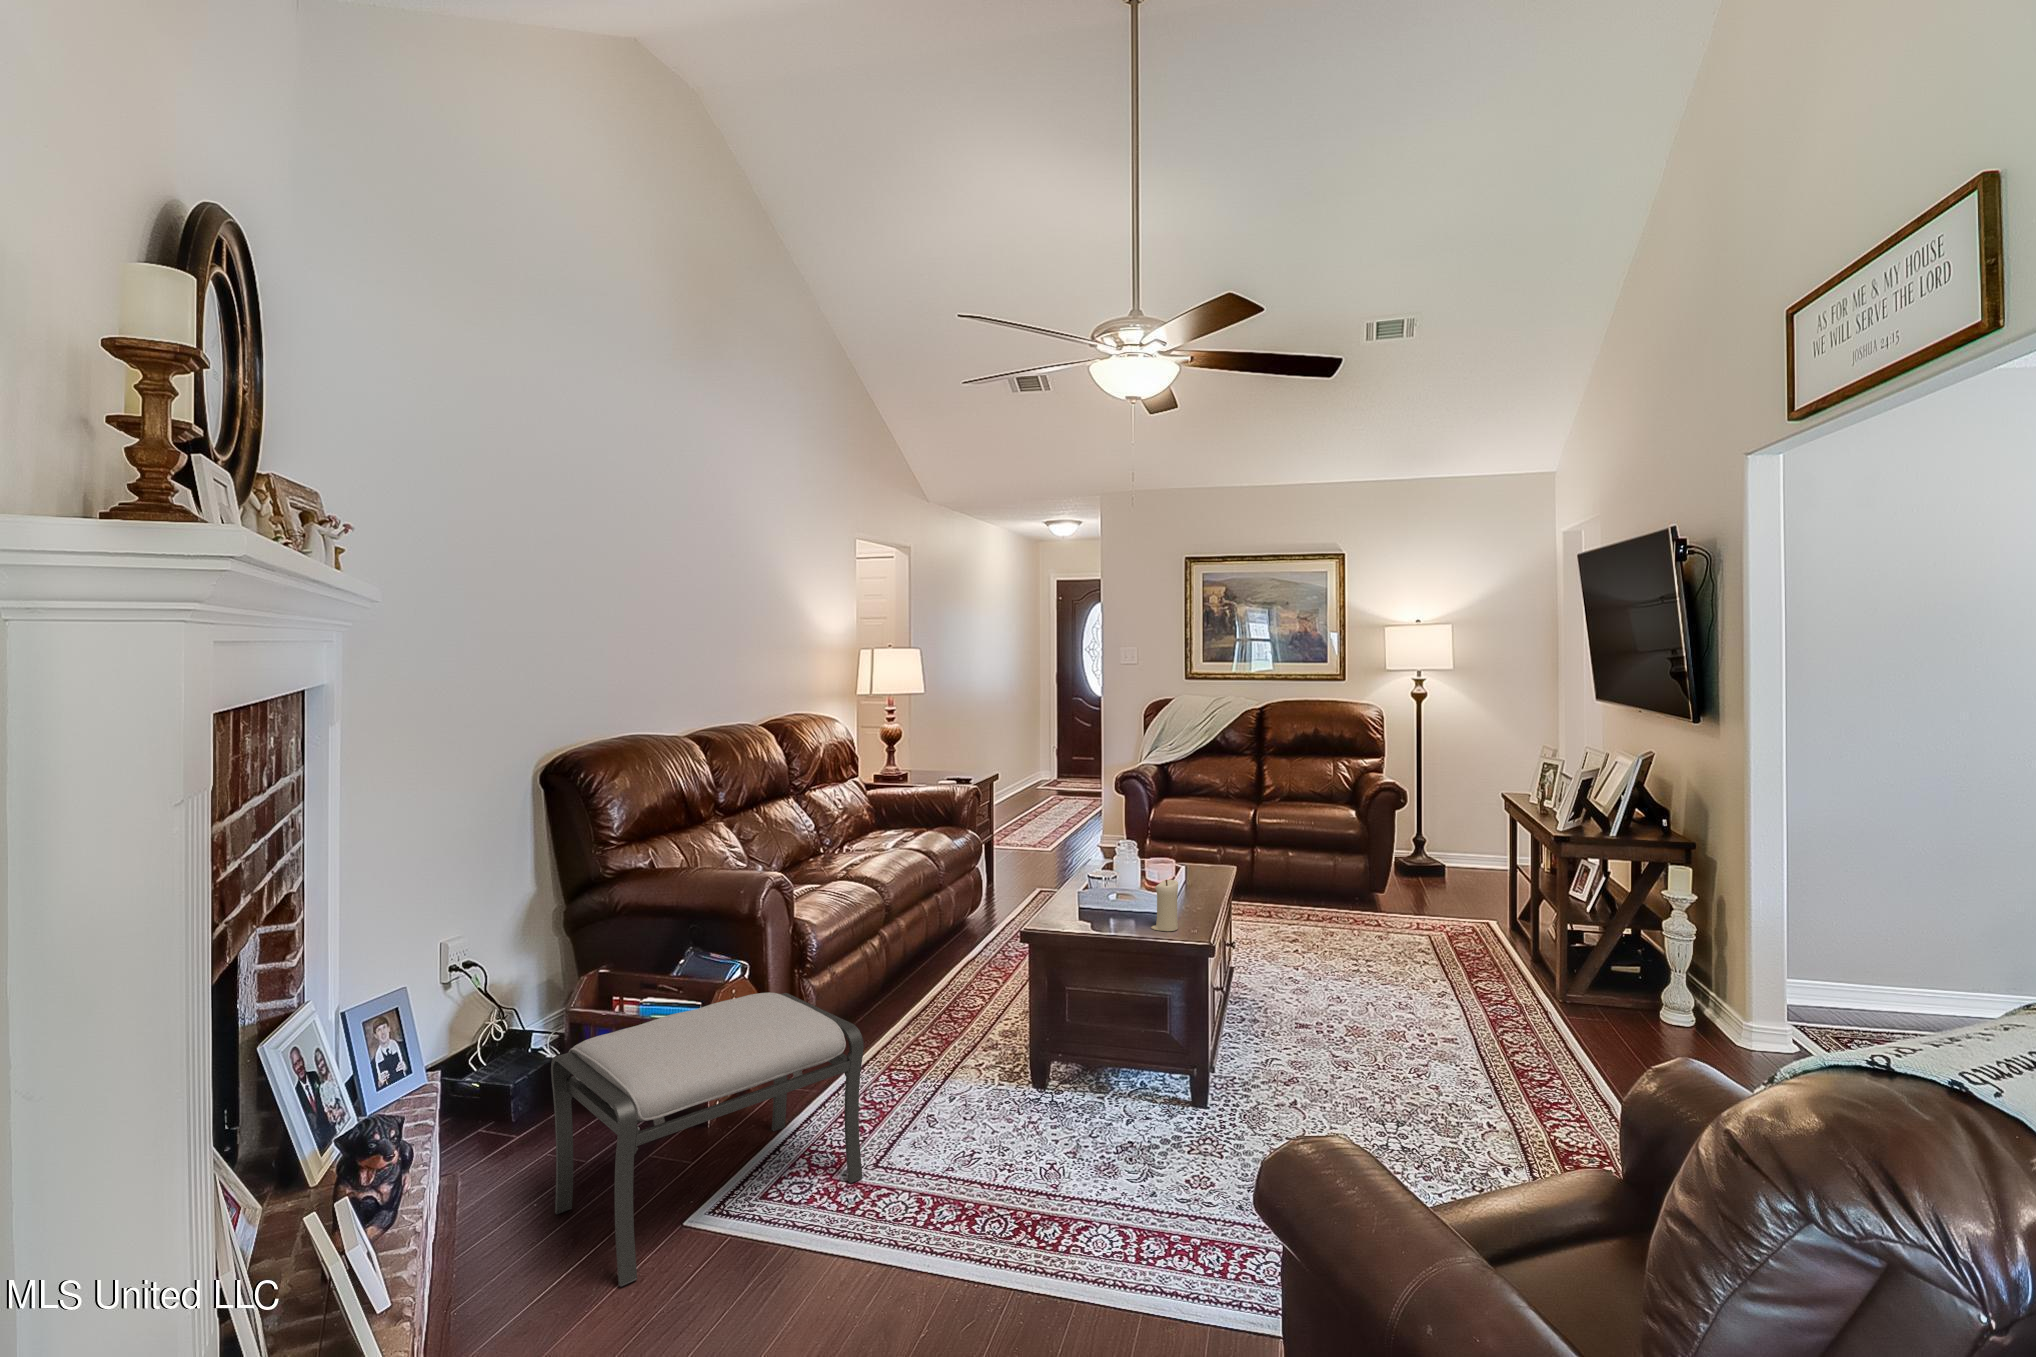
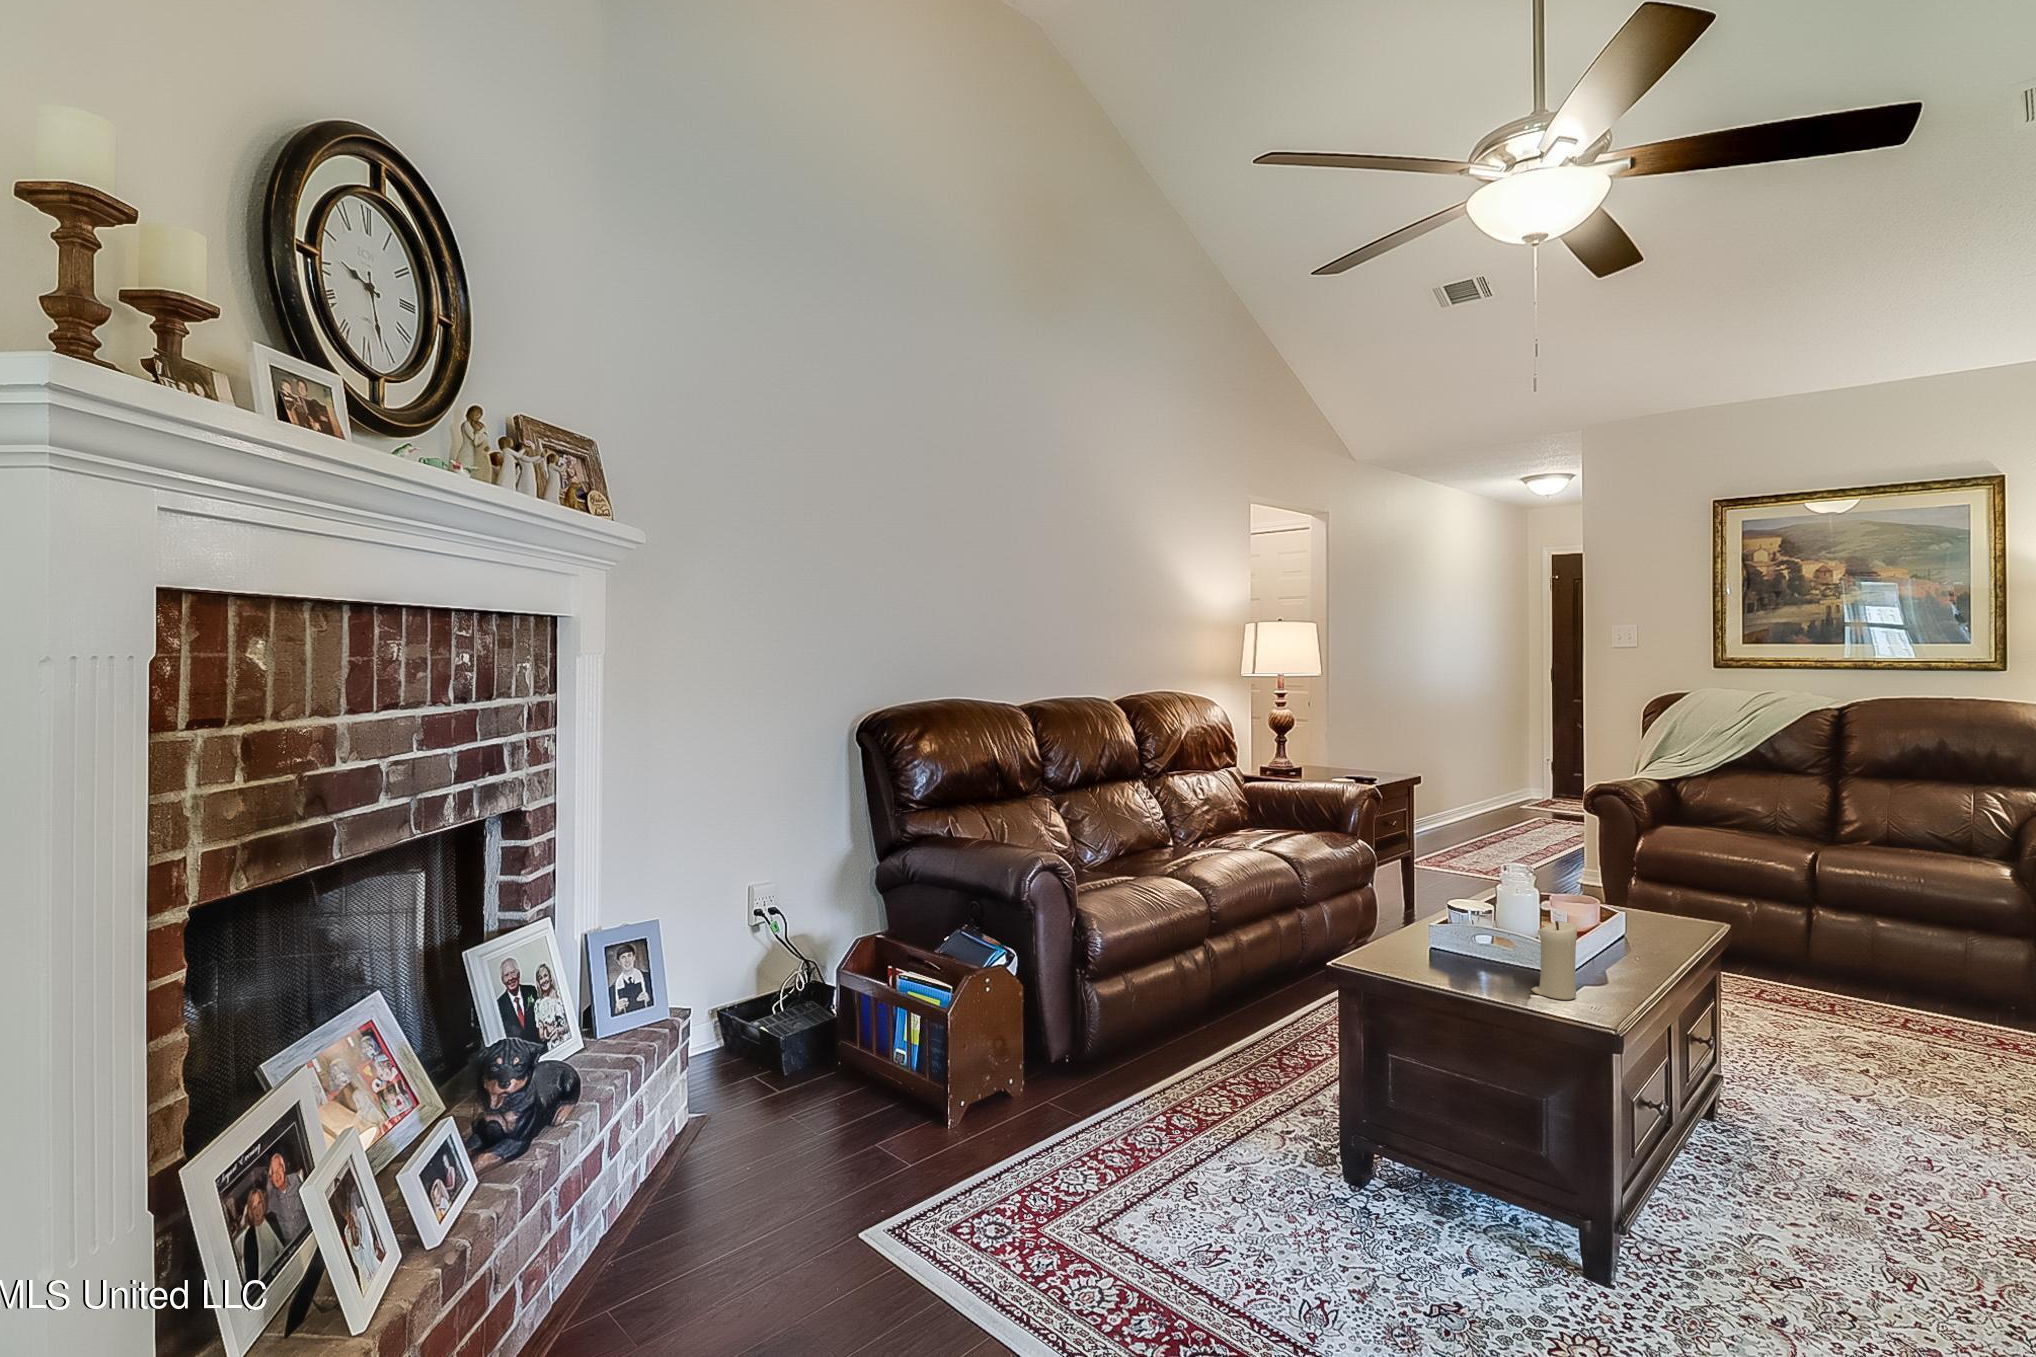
ottoman: present [551,992,864,1287] -> none [751,986,1070,1291]

